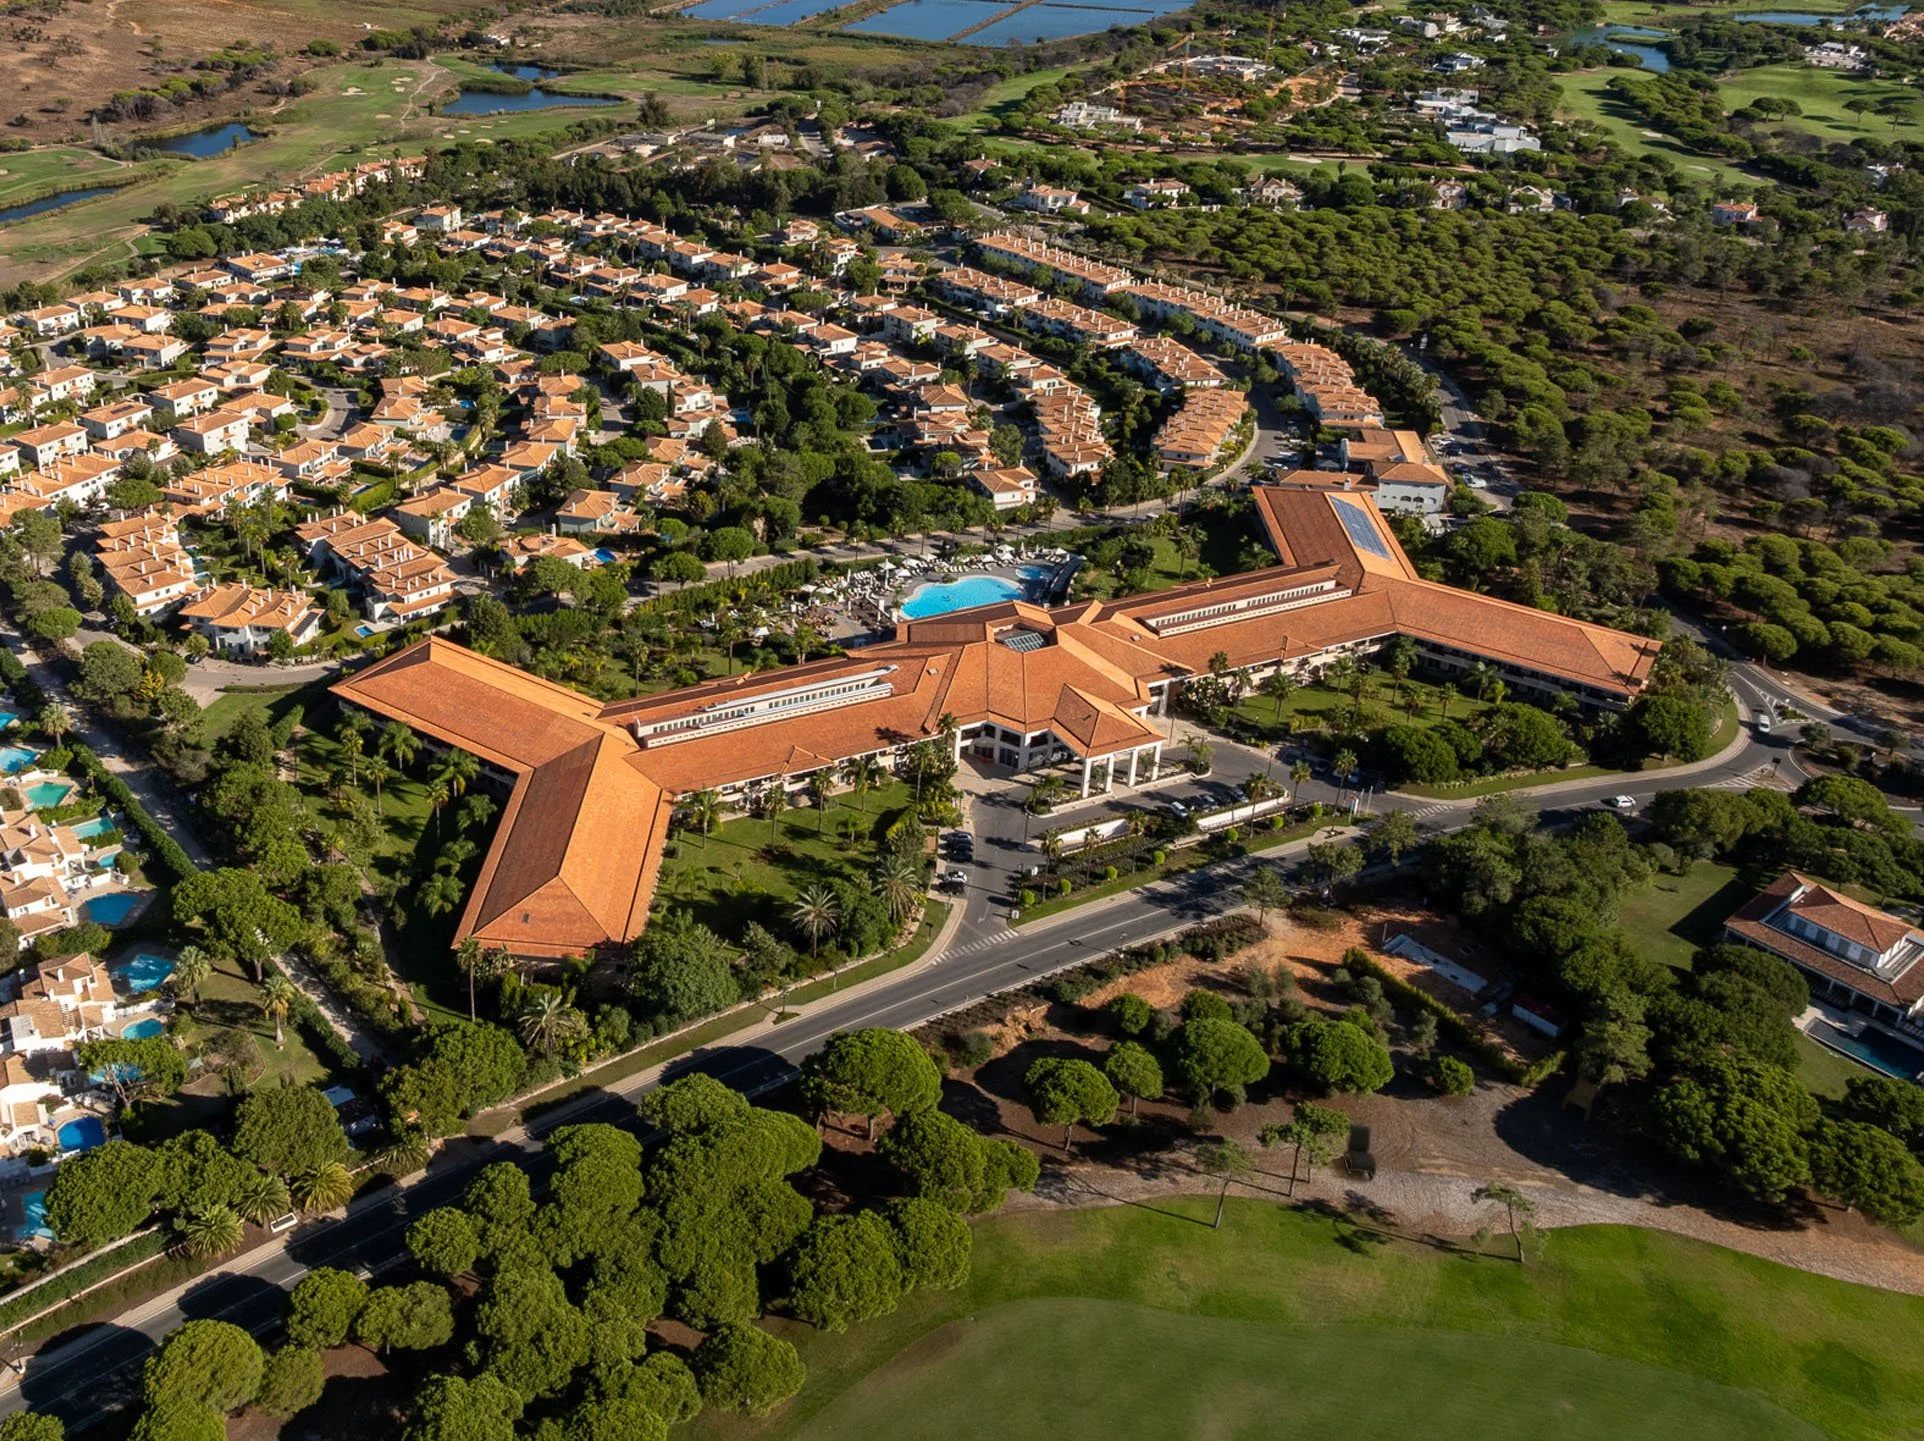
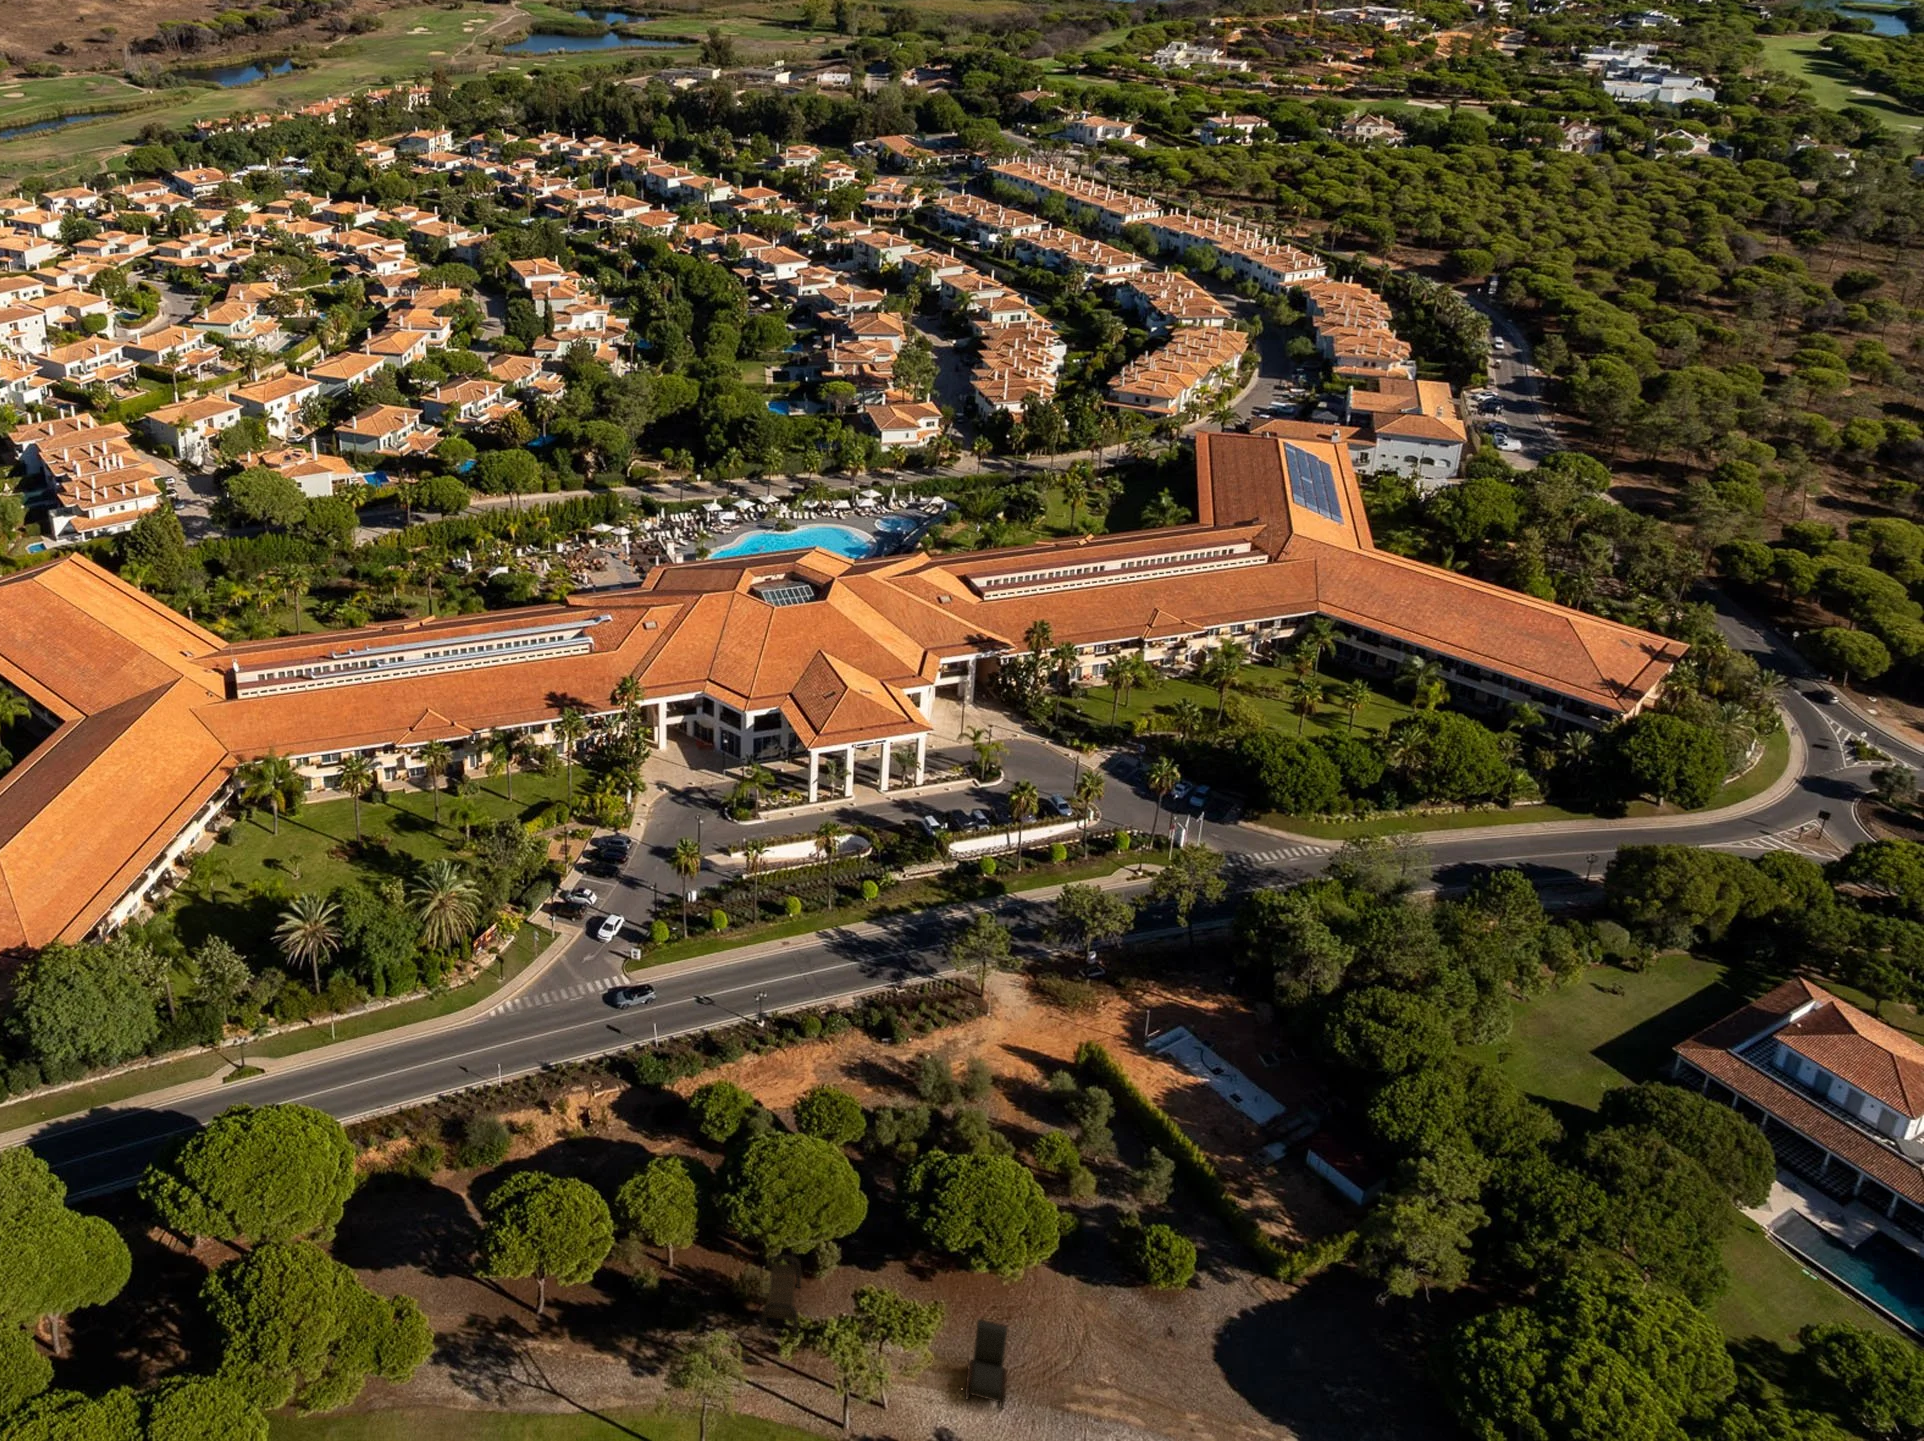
bench: present [1562,1073,1602,1122] -> present [761,1255,801,1337]

